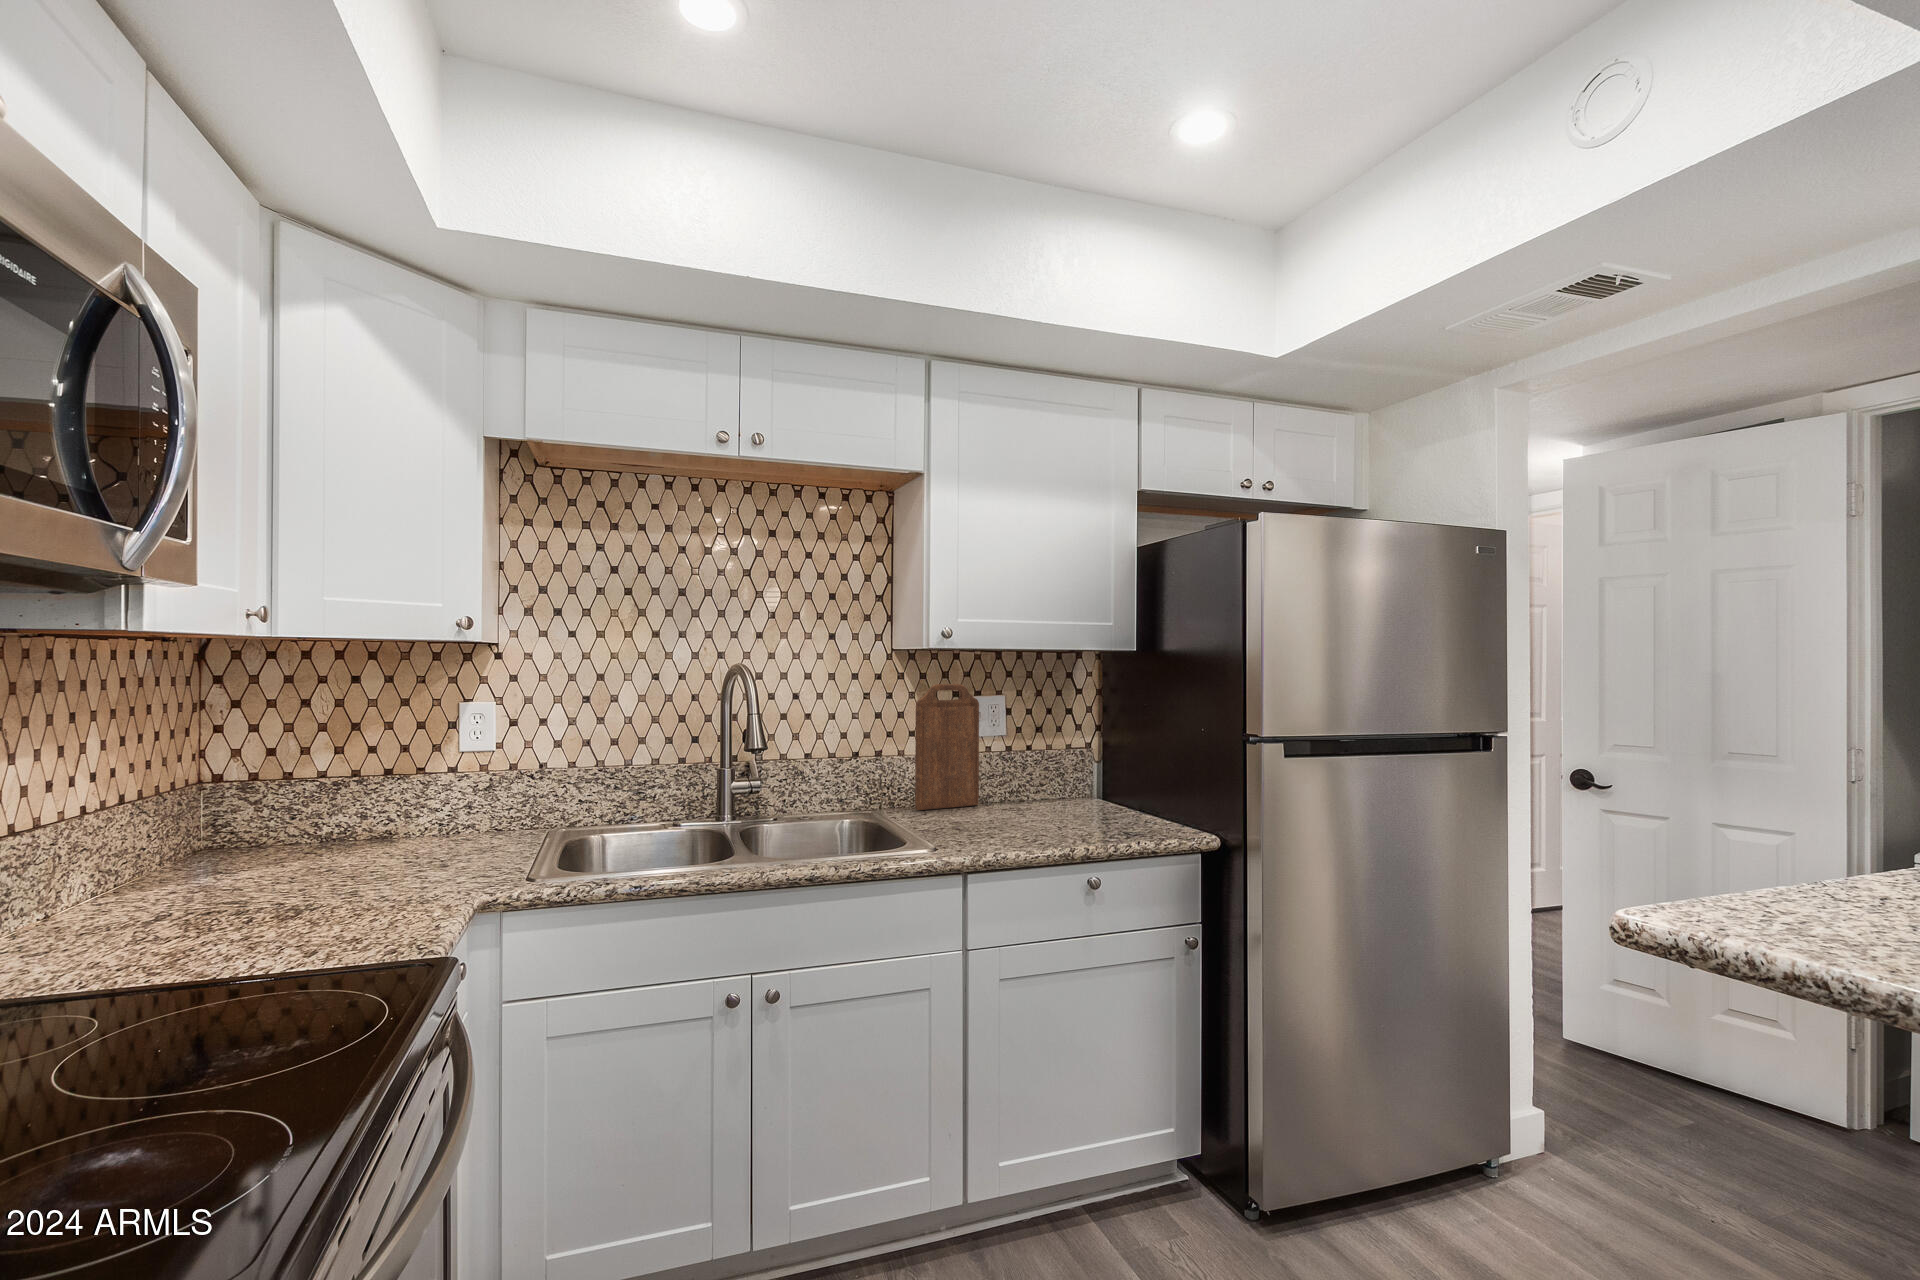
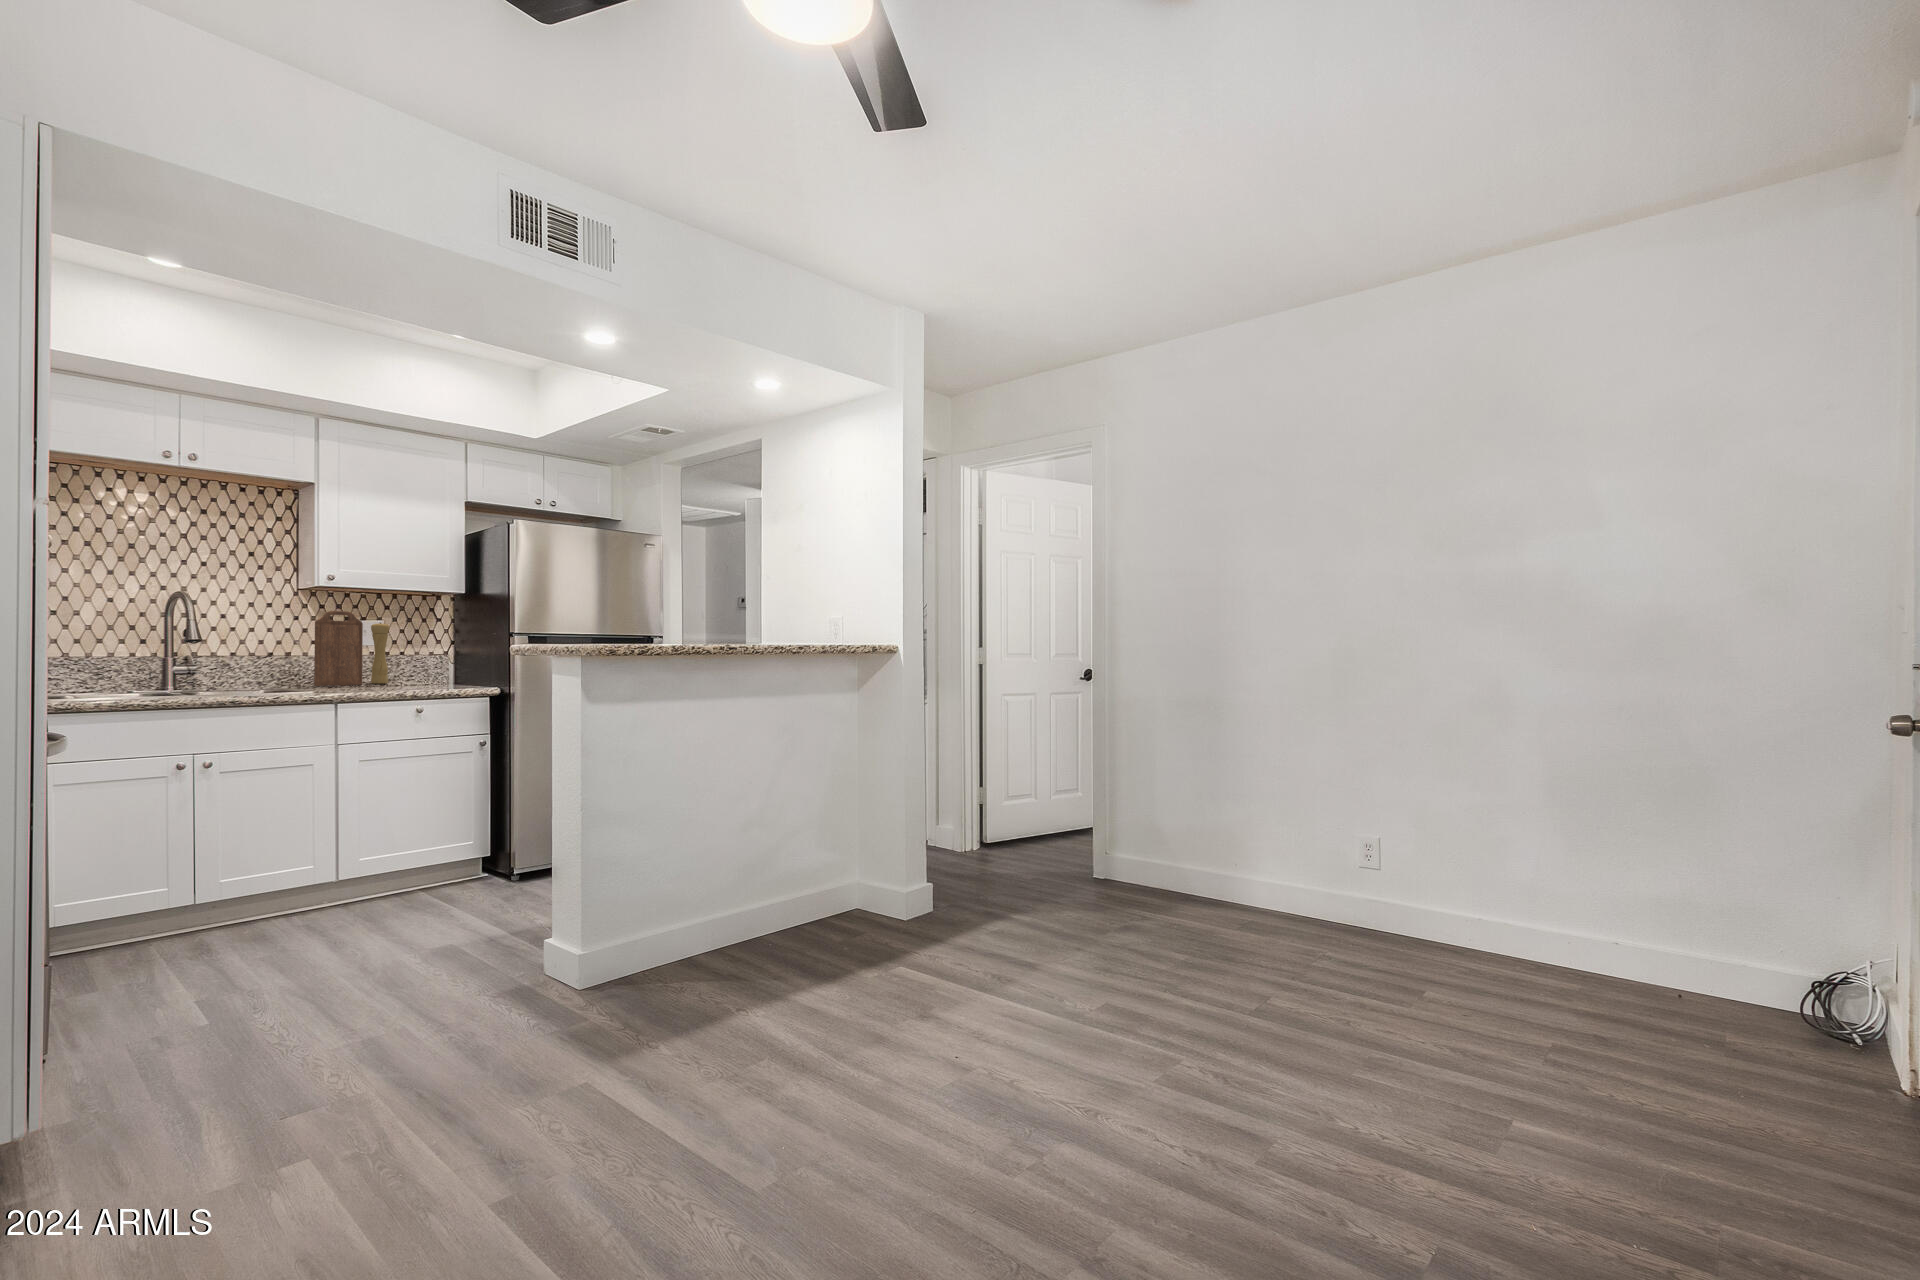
pepper mill: none [988,699,1013,801] -> present [371,623,389,684]

